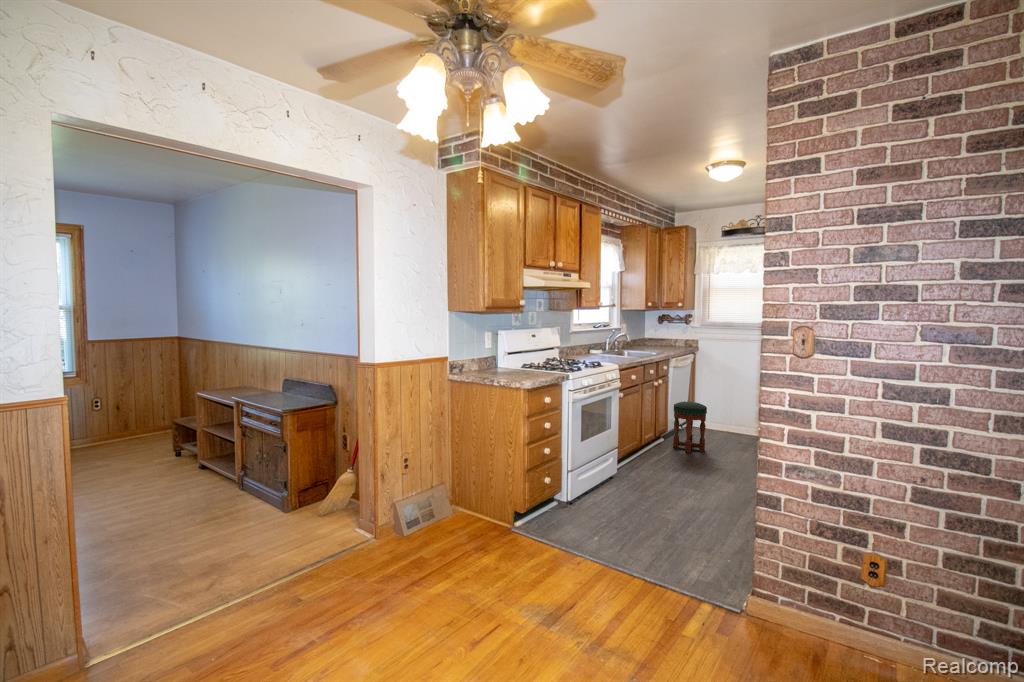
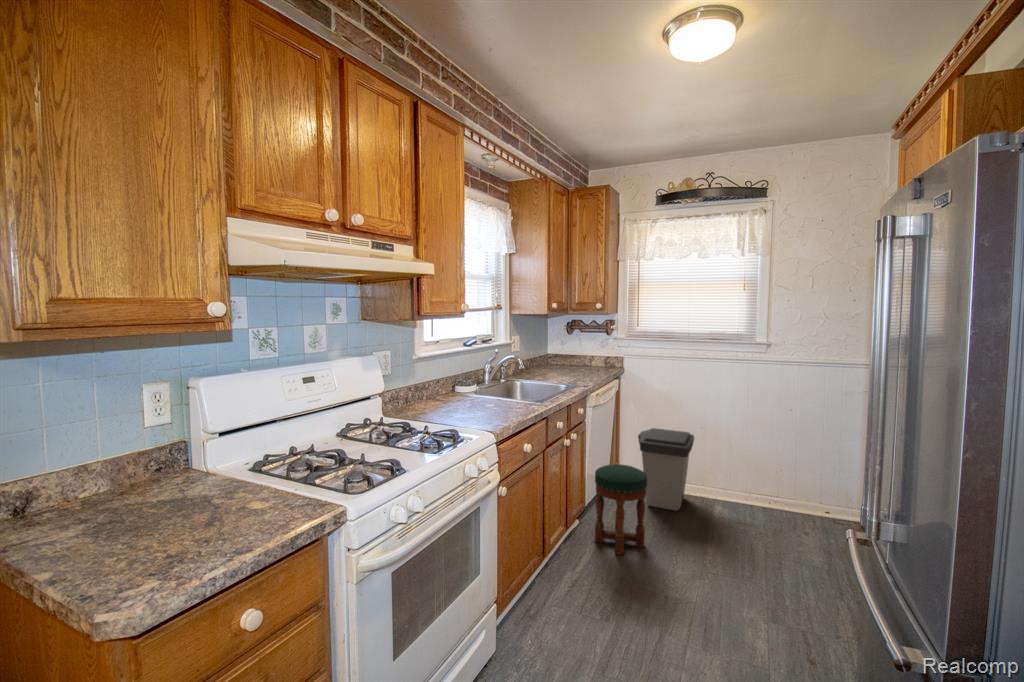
trash can: none [706,387,747,439] -> present [638,428,694,511]

